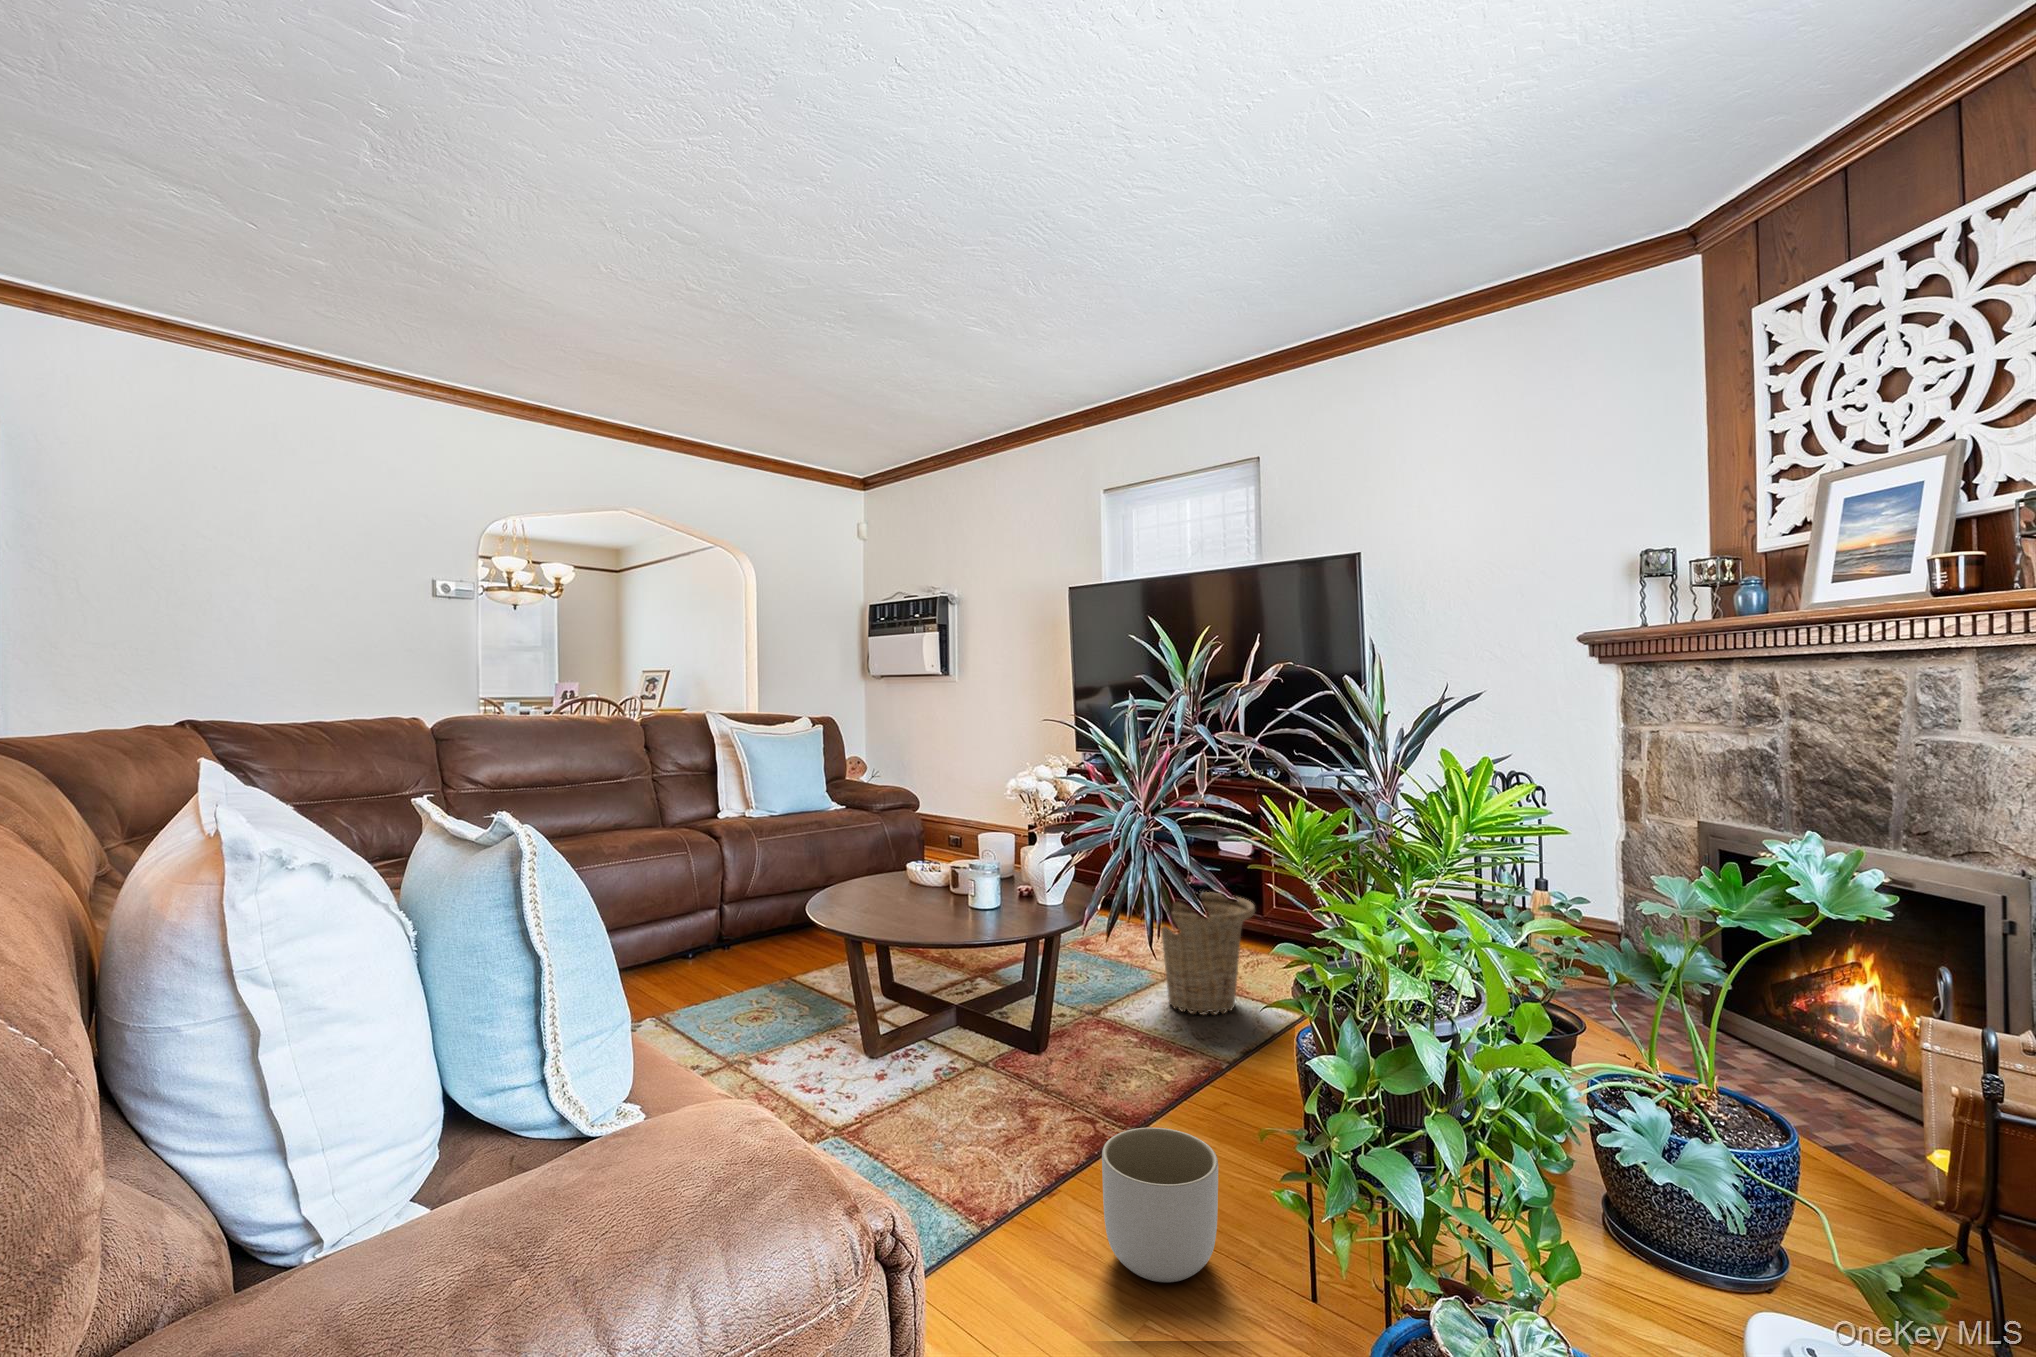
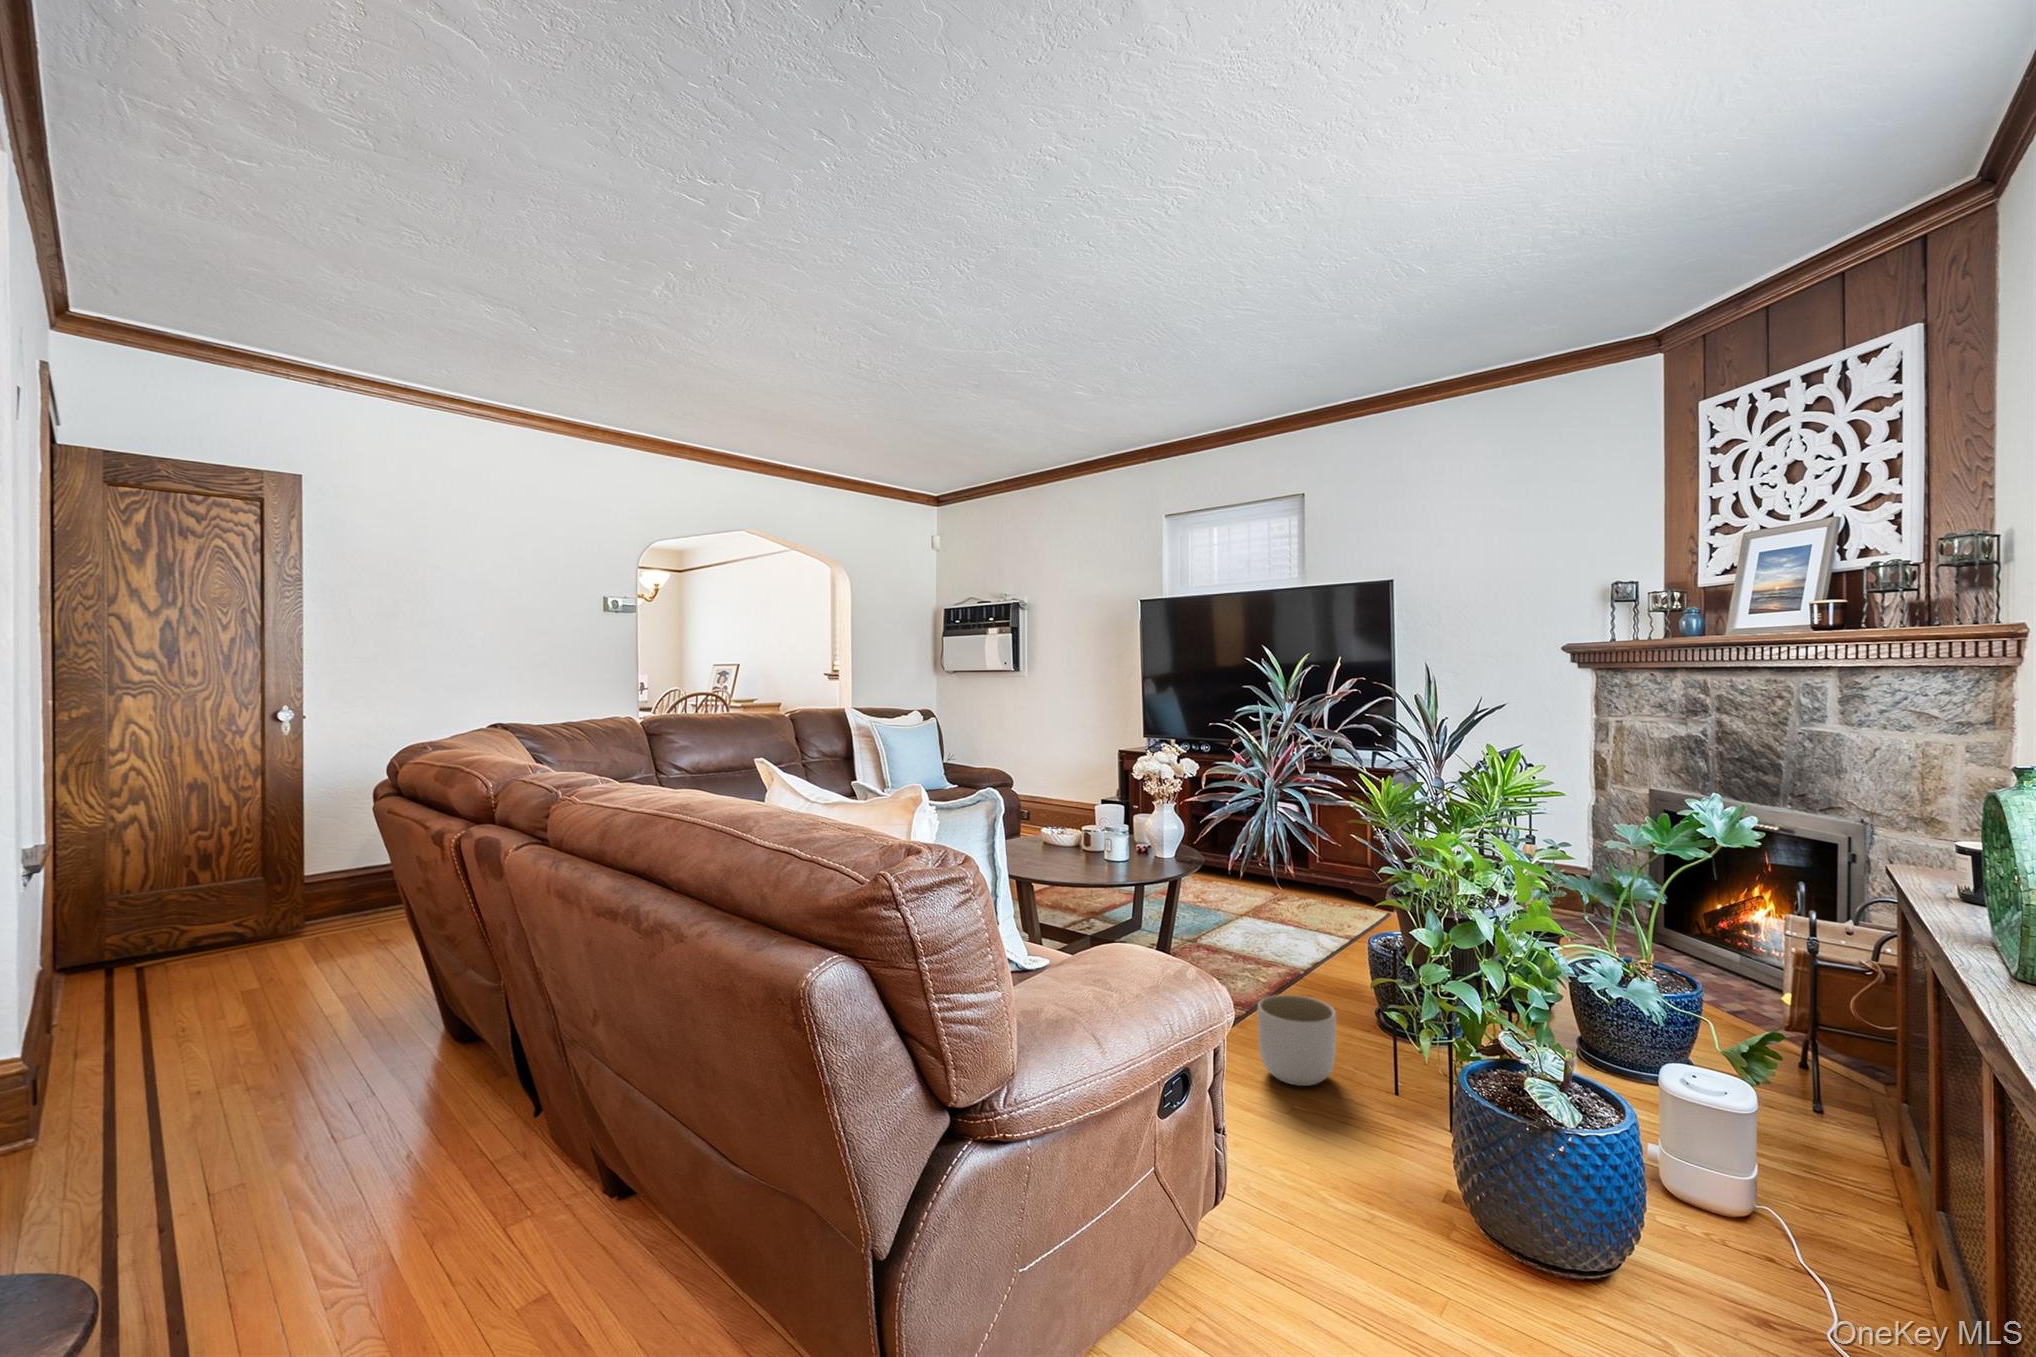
basket: present [1161,892,1255,1015] -> none [1230,847,1315,939]

